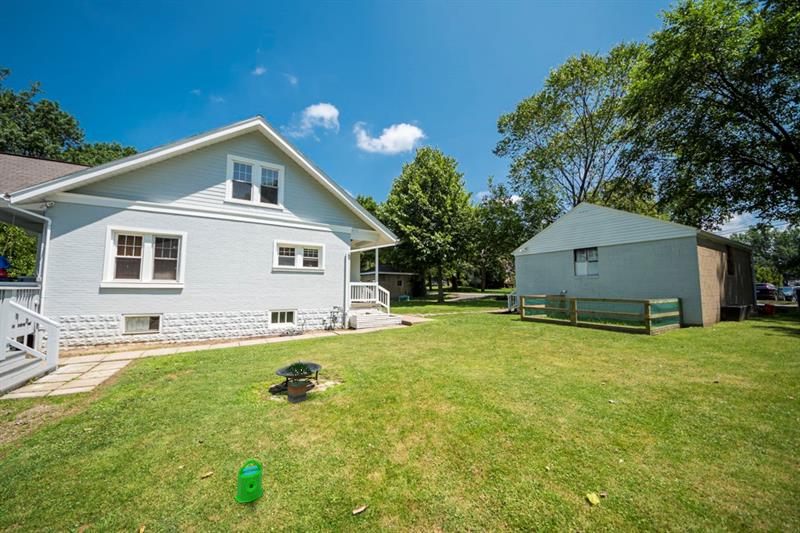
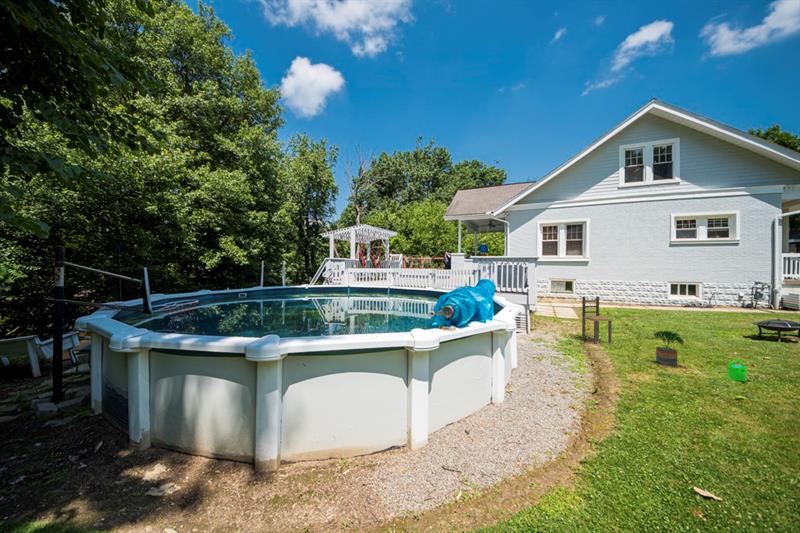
chair: none [26,356,96,470] -> present [582,296,612,344]
potted tree: present [286,363,312,404] -> present [654,331,684,365]

